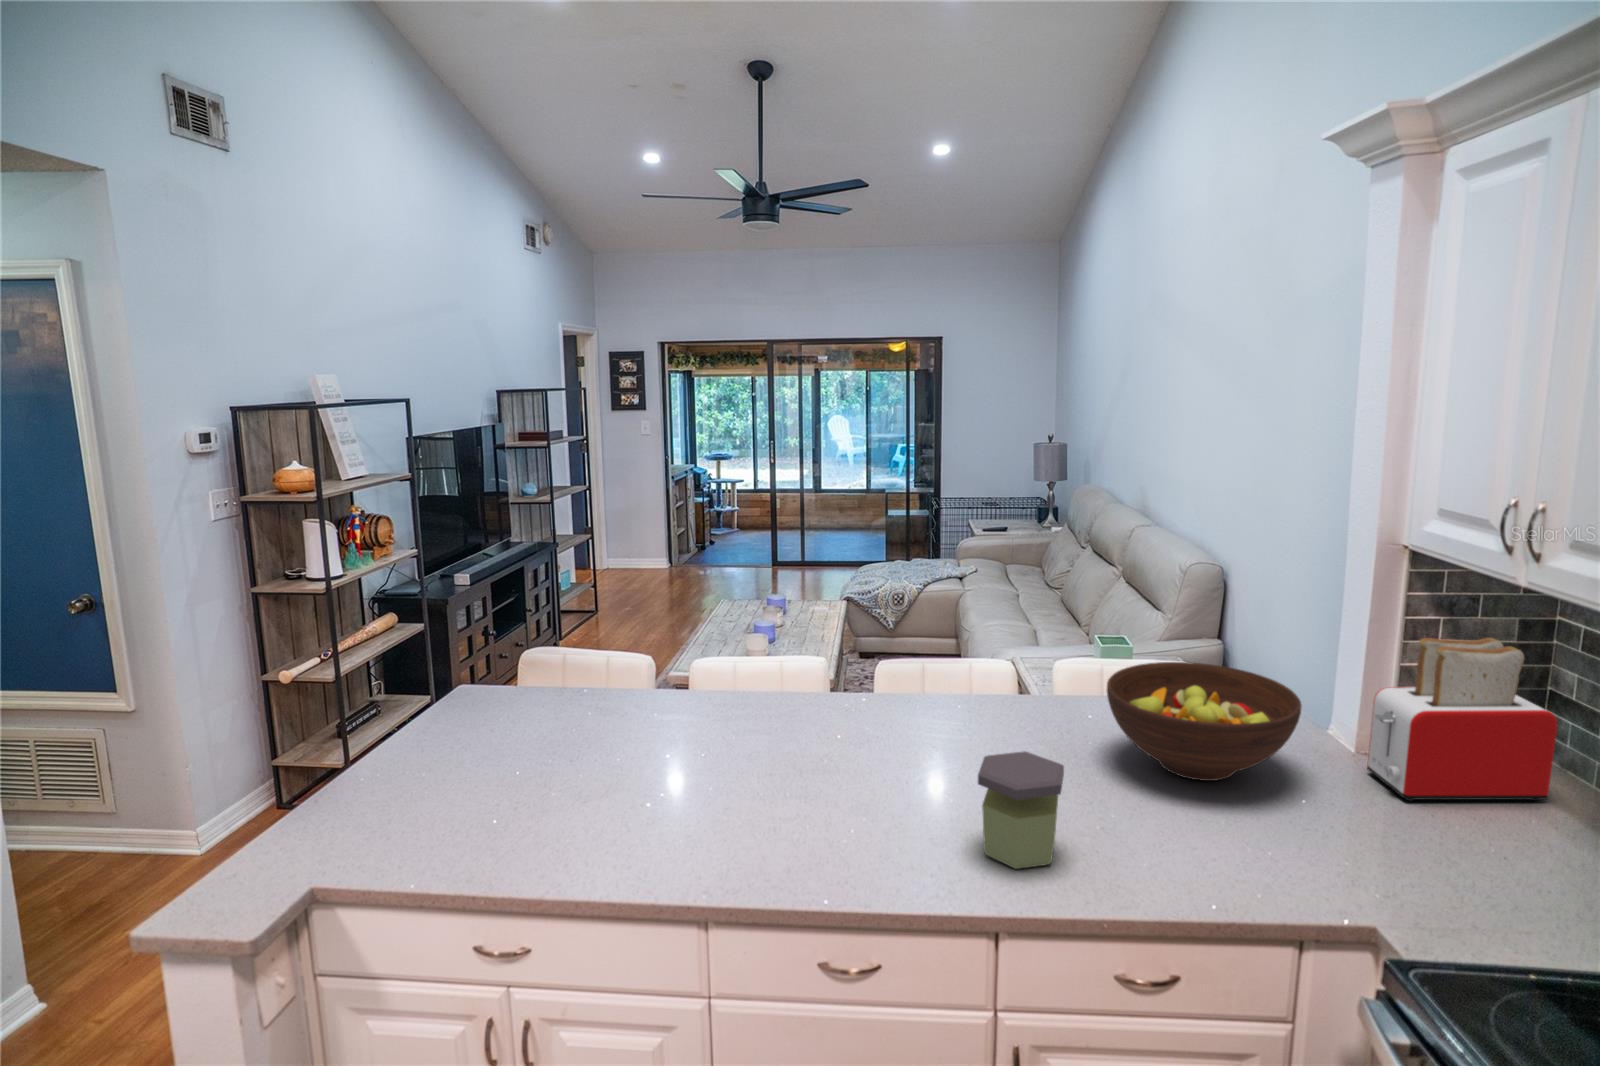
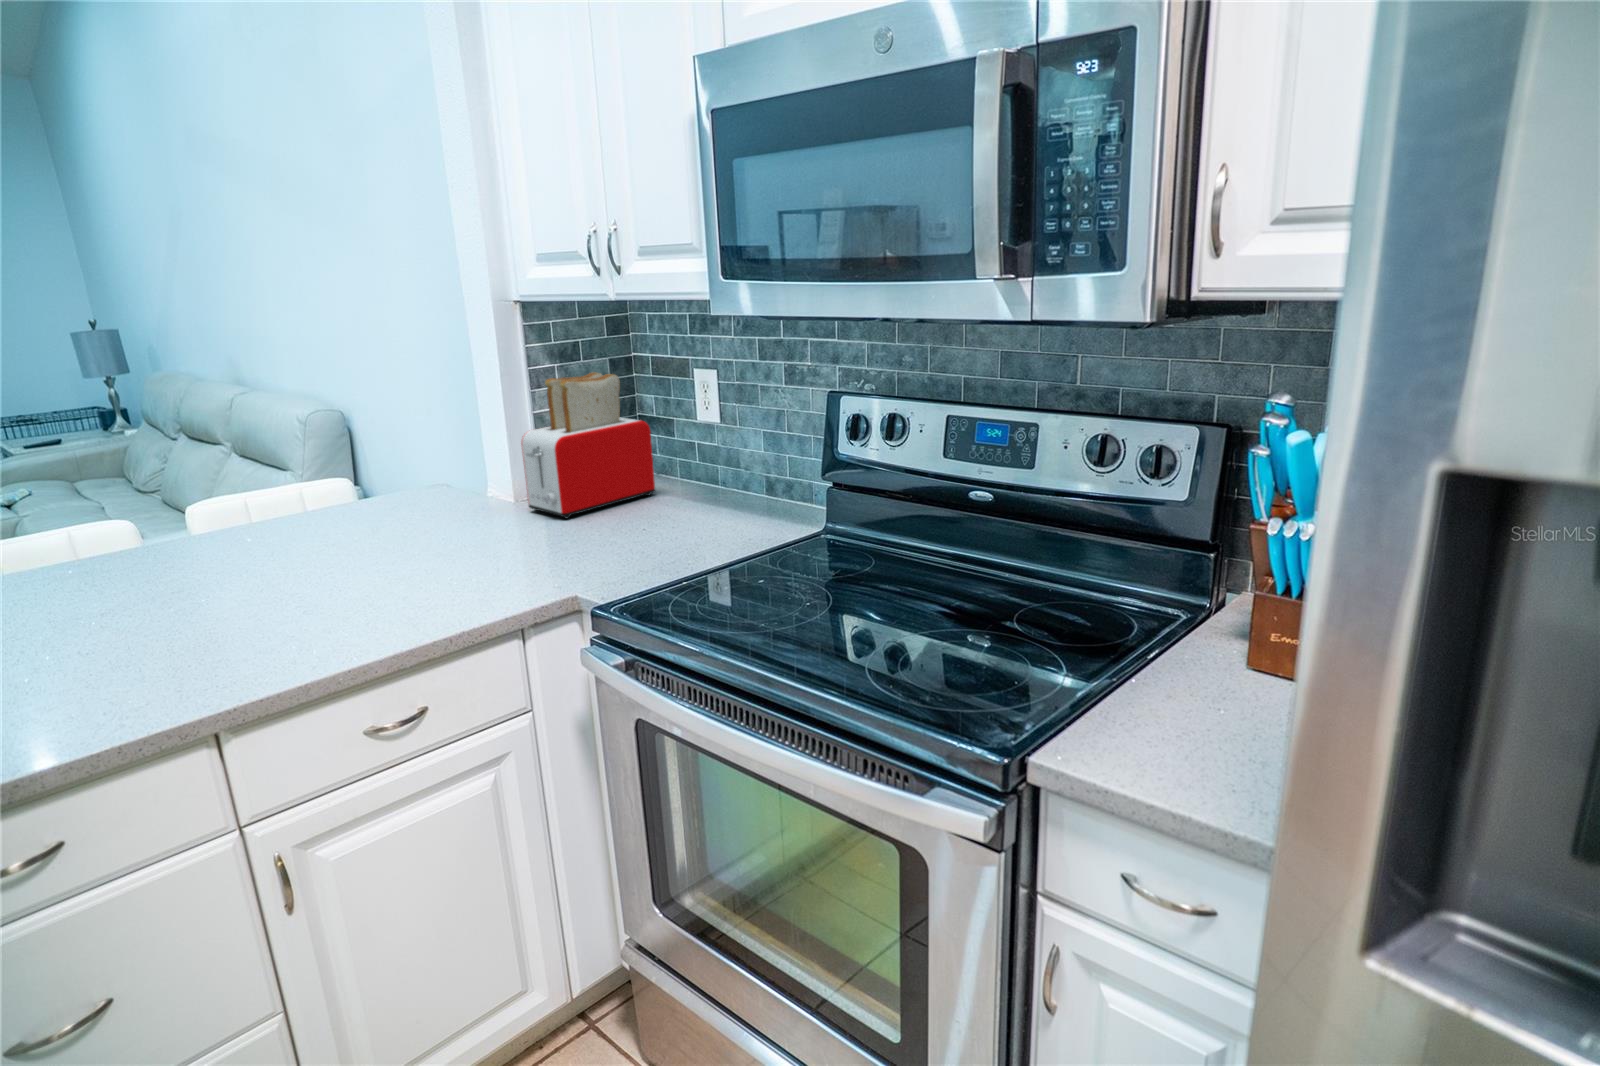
fruit bowl: present [1107,662,1301,781] -> none [266,446,467,555]
jar: present [978,752,1064,869] -> none [138,543,261,673]

